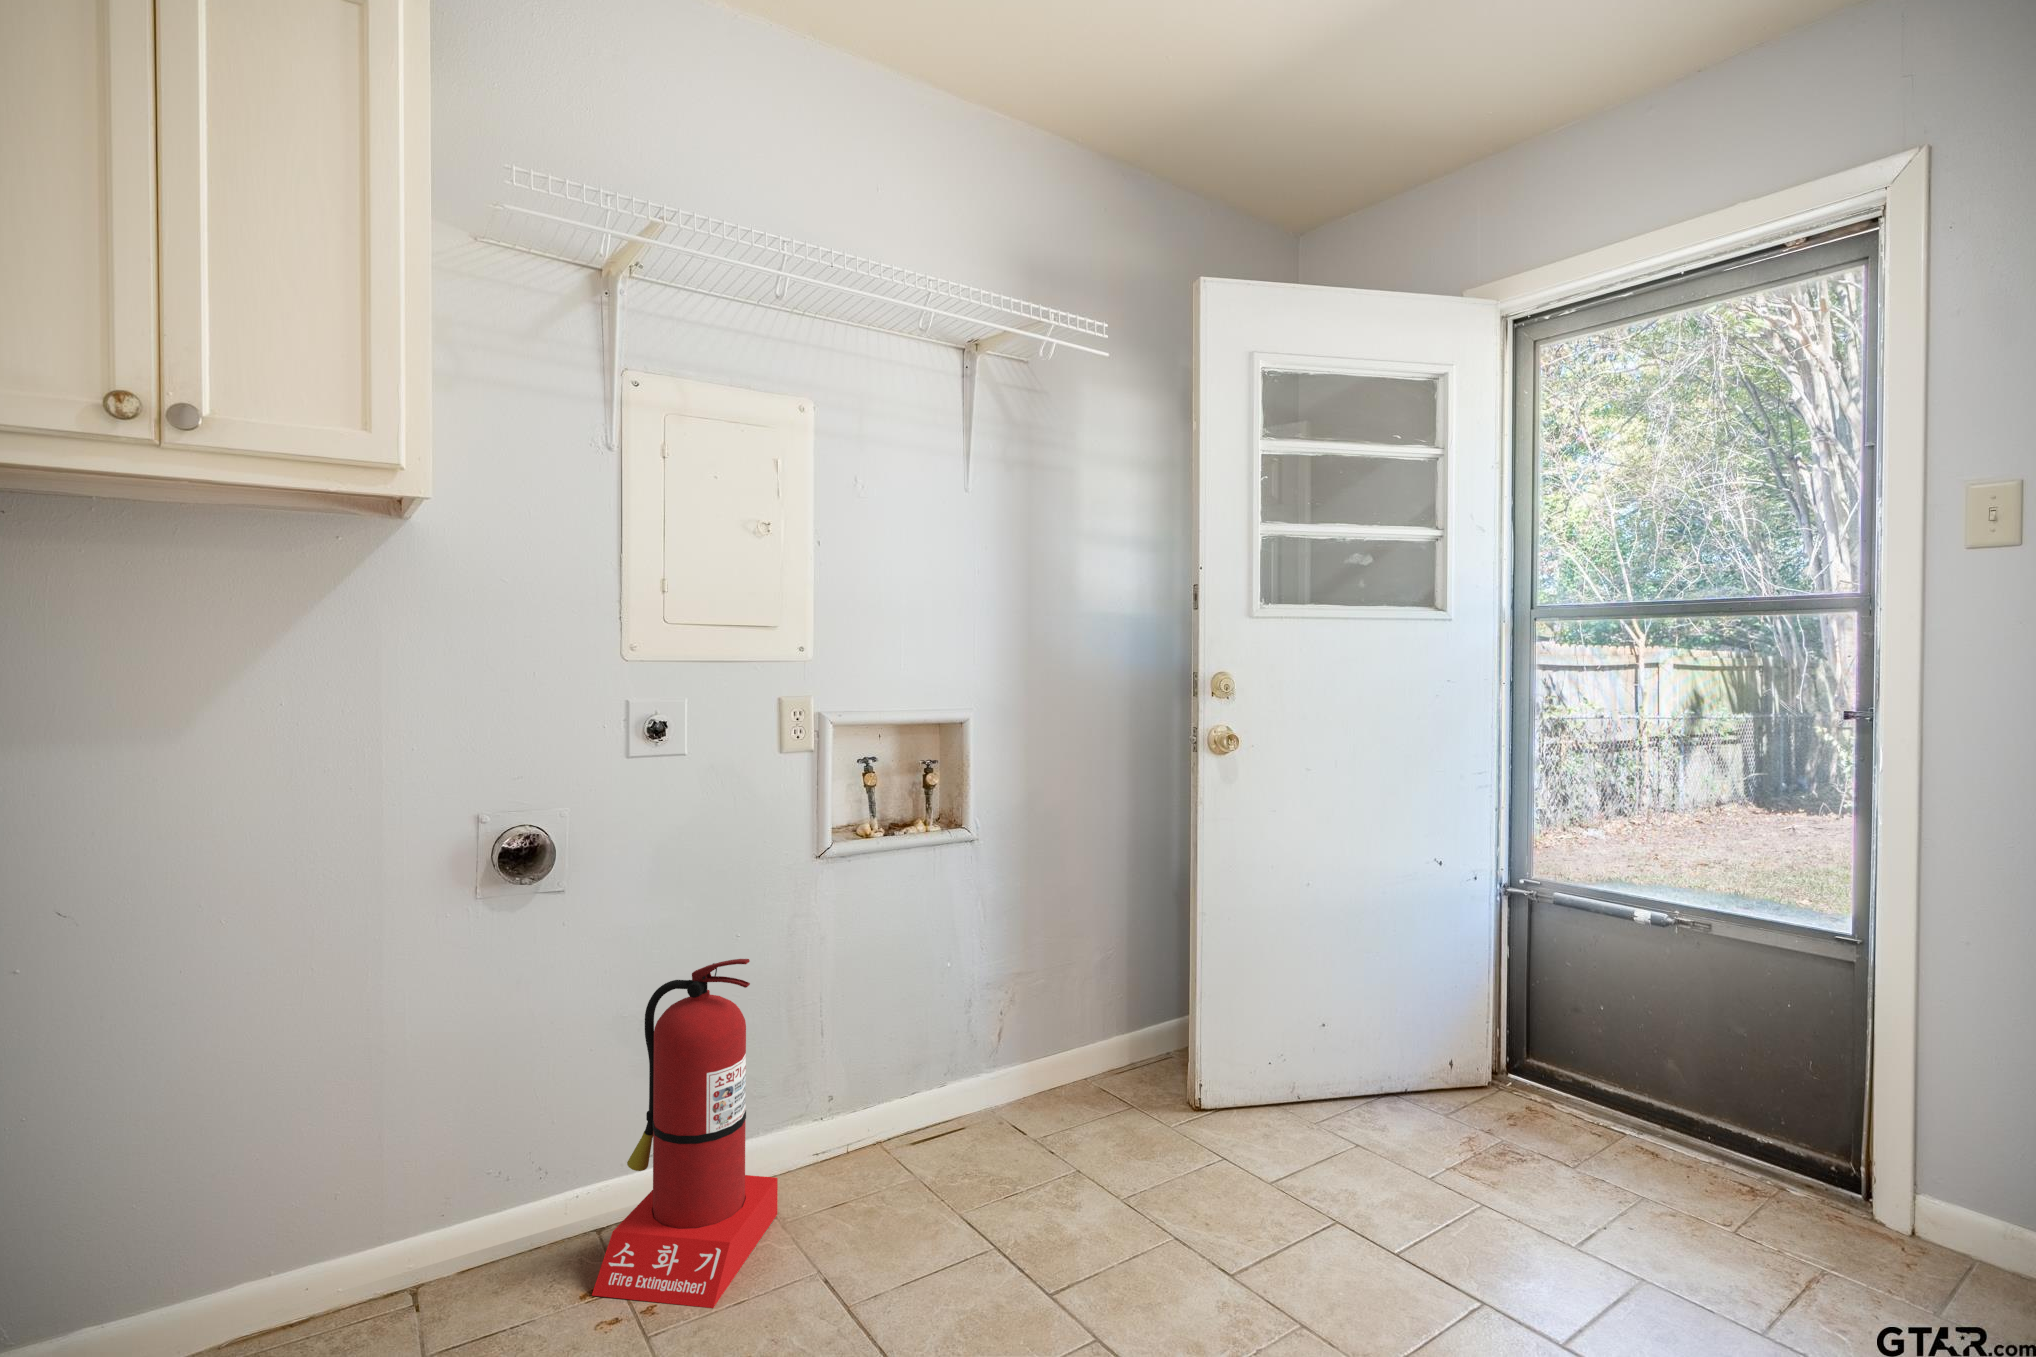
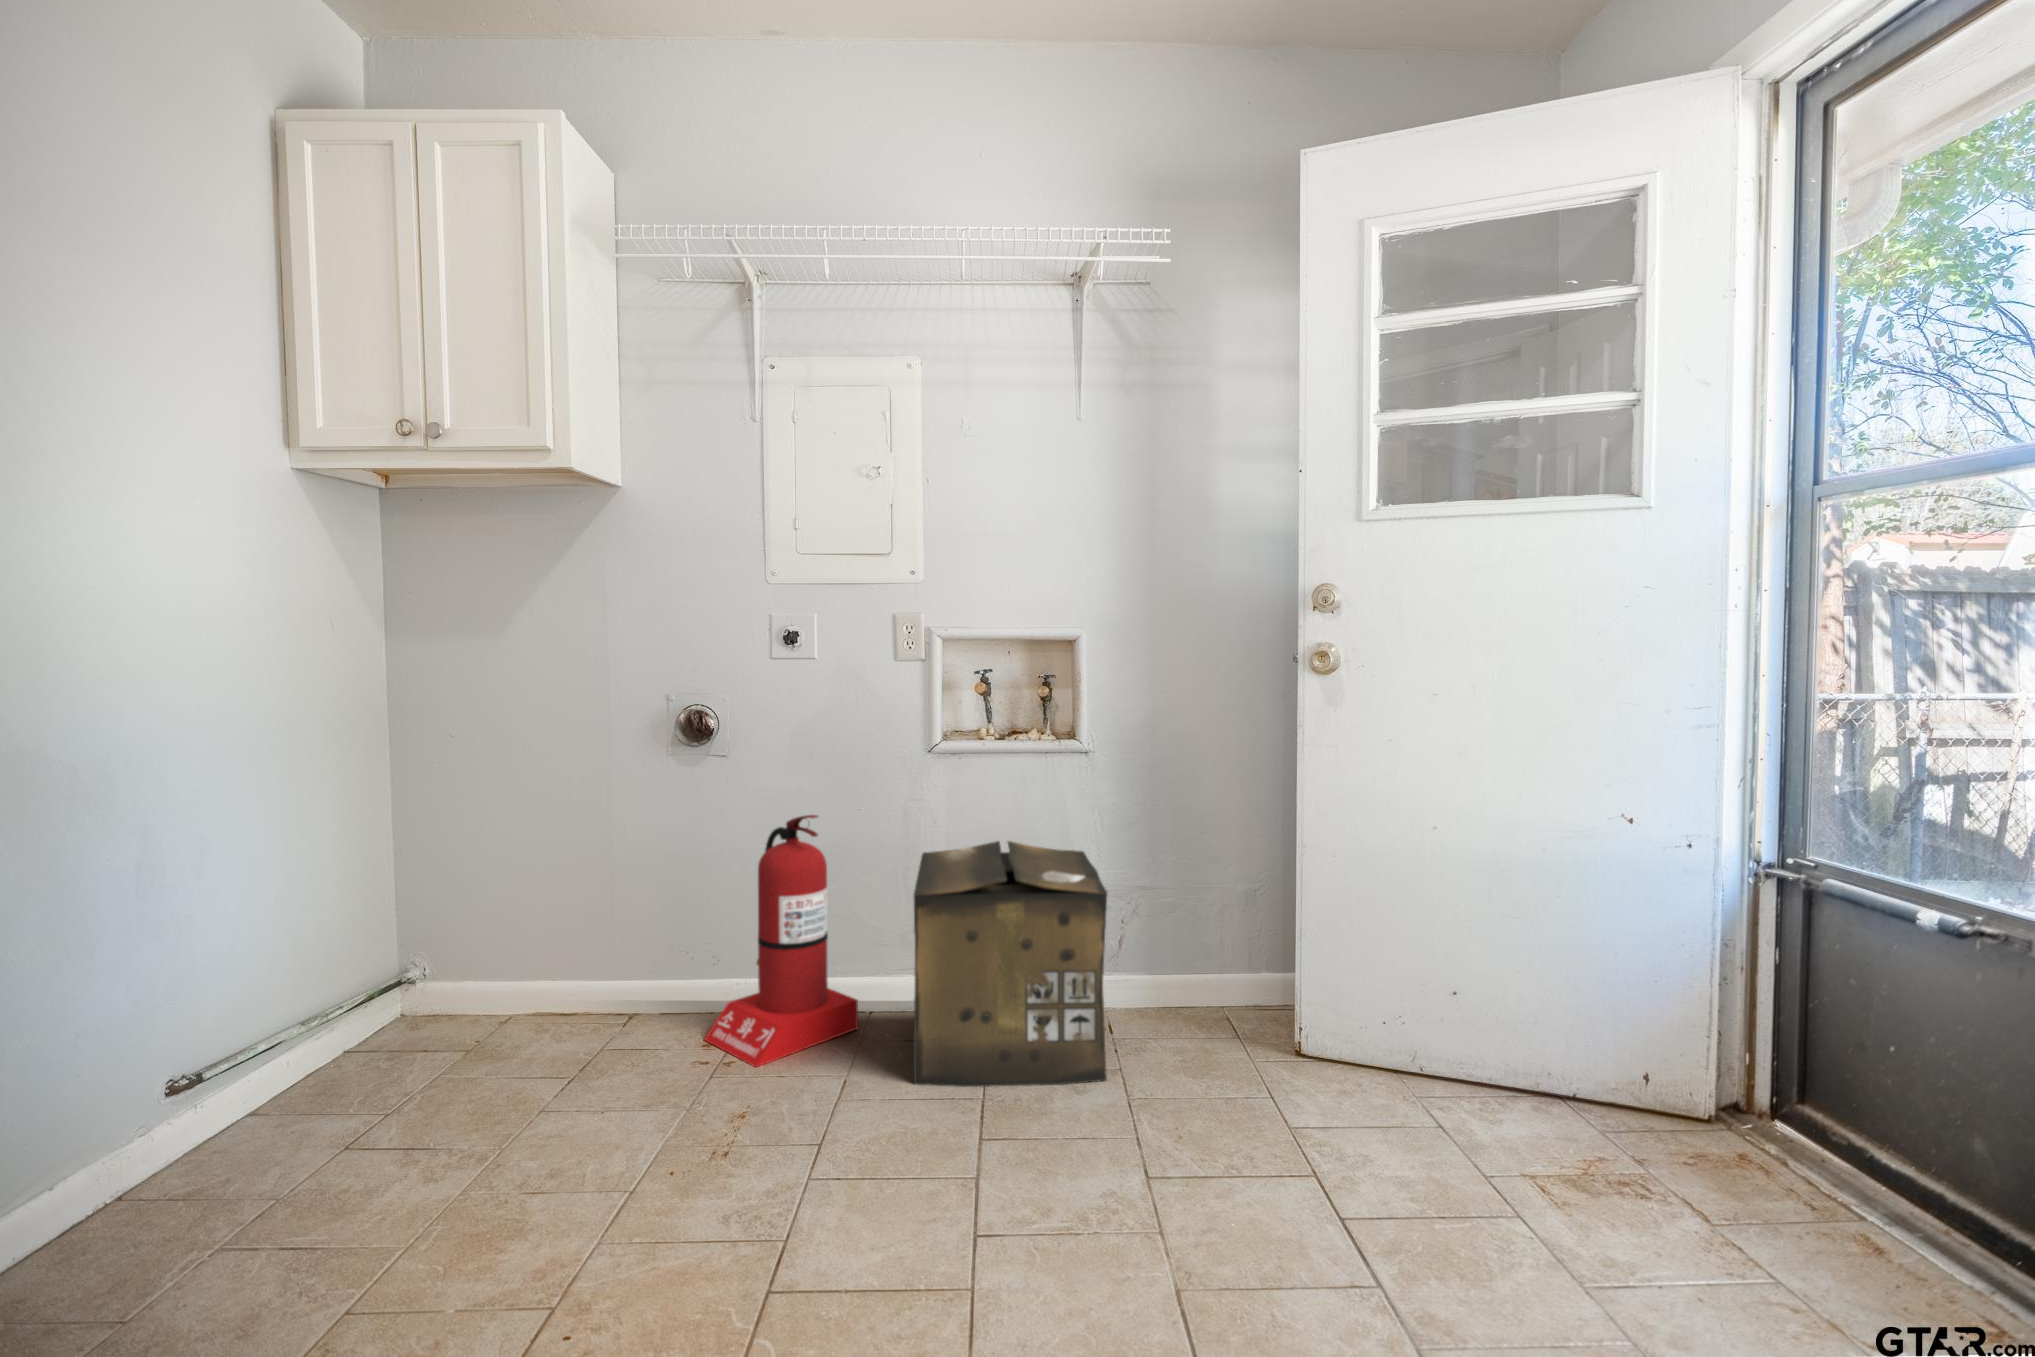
cardboard box: none [823,948,1095,1261] -> present [913,841,1108,1087]

